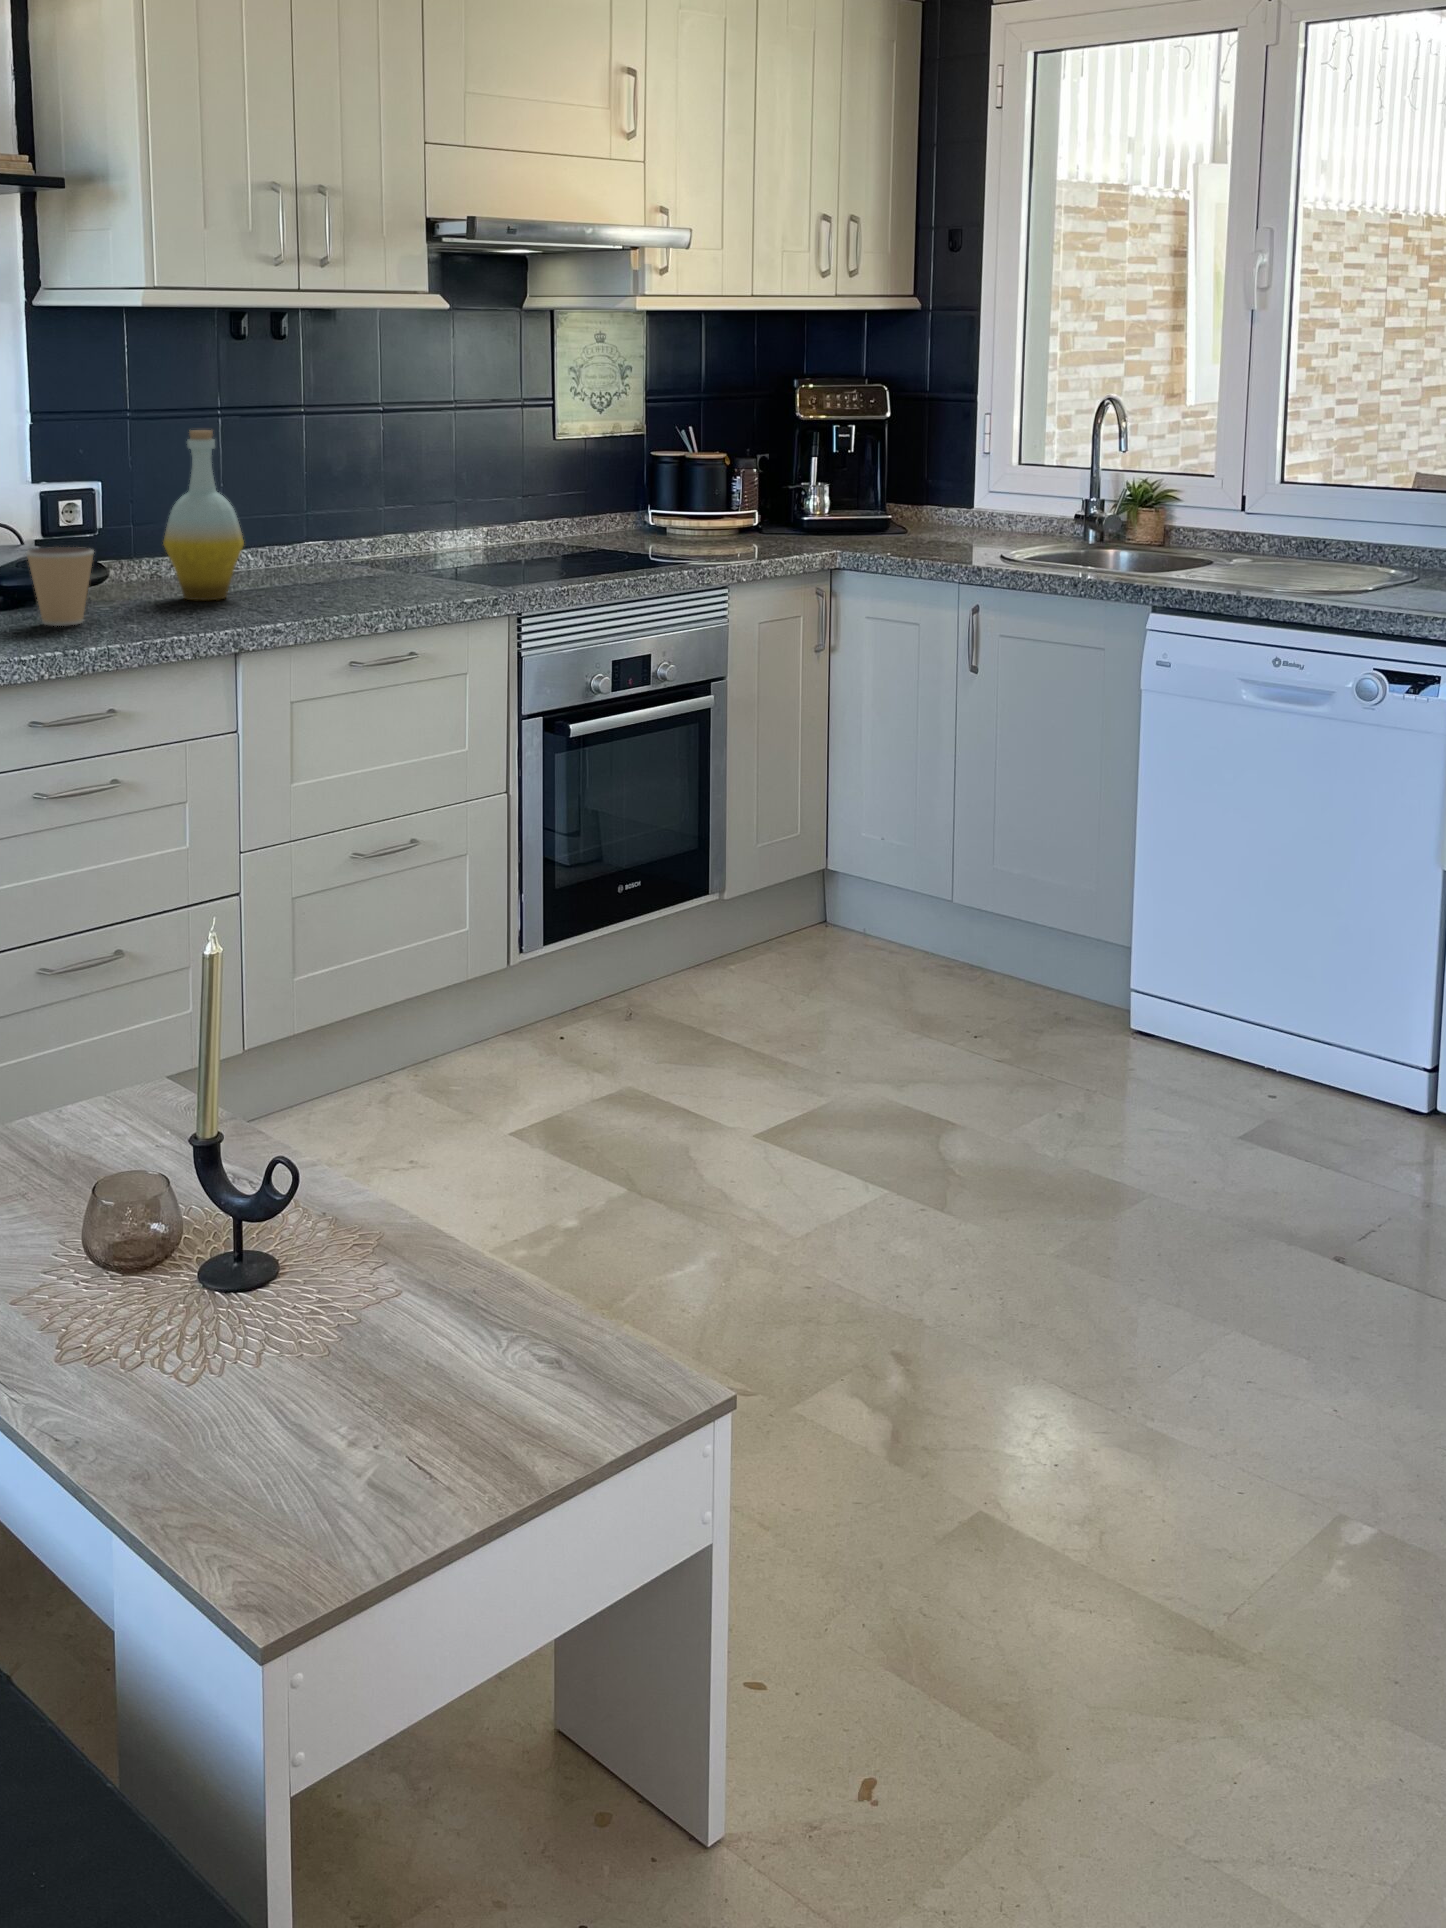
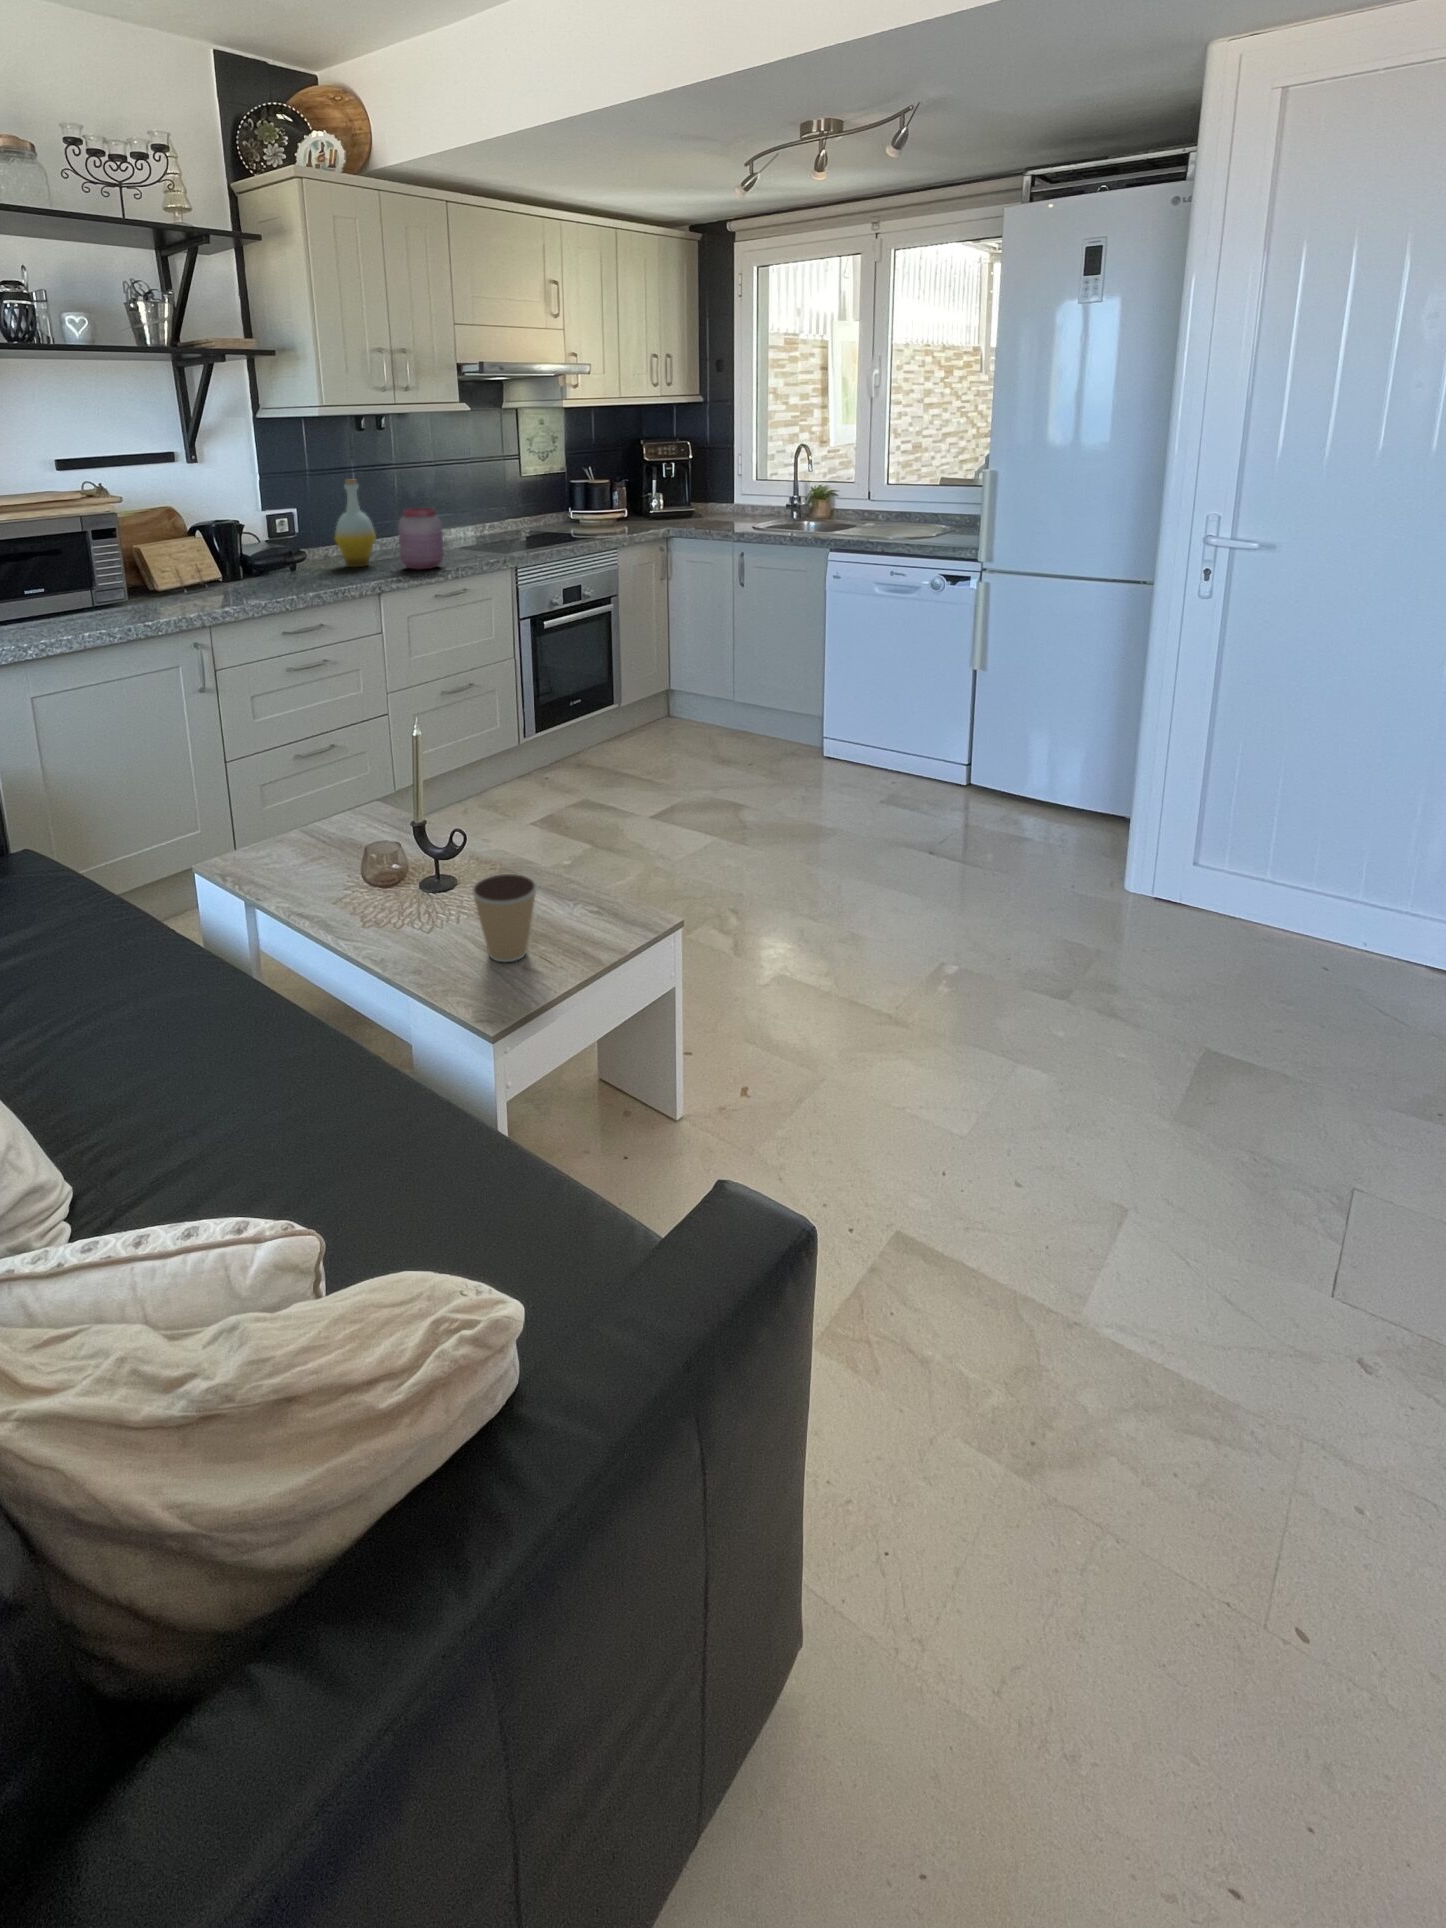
jar: none [284,490,370,610] -> present [398,508,444,570]
coffee cup: present [27,547,94,626] -> present [472,874,537,962]

